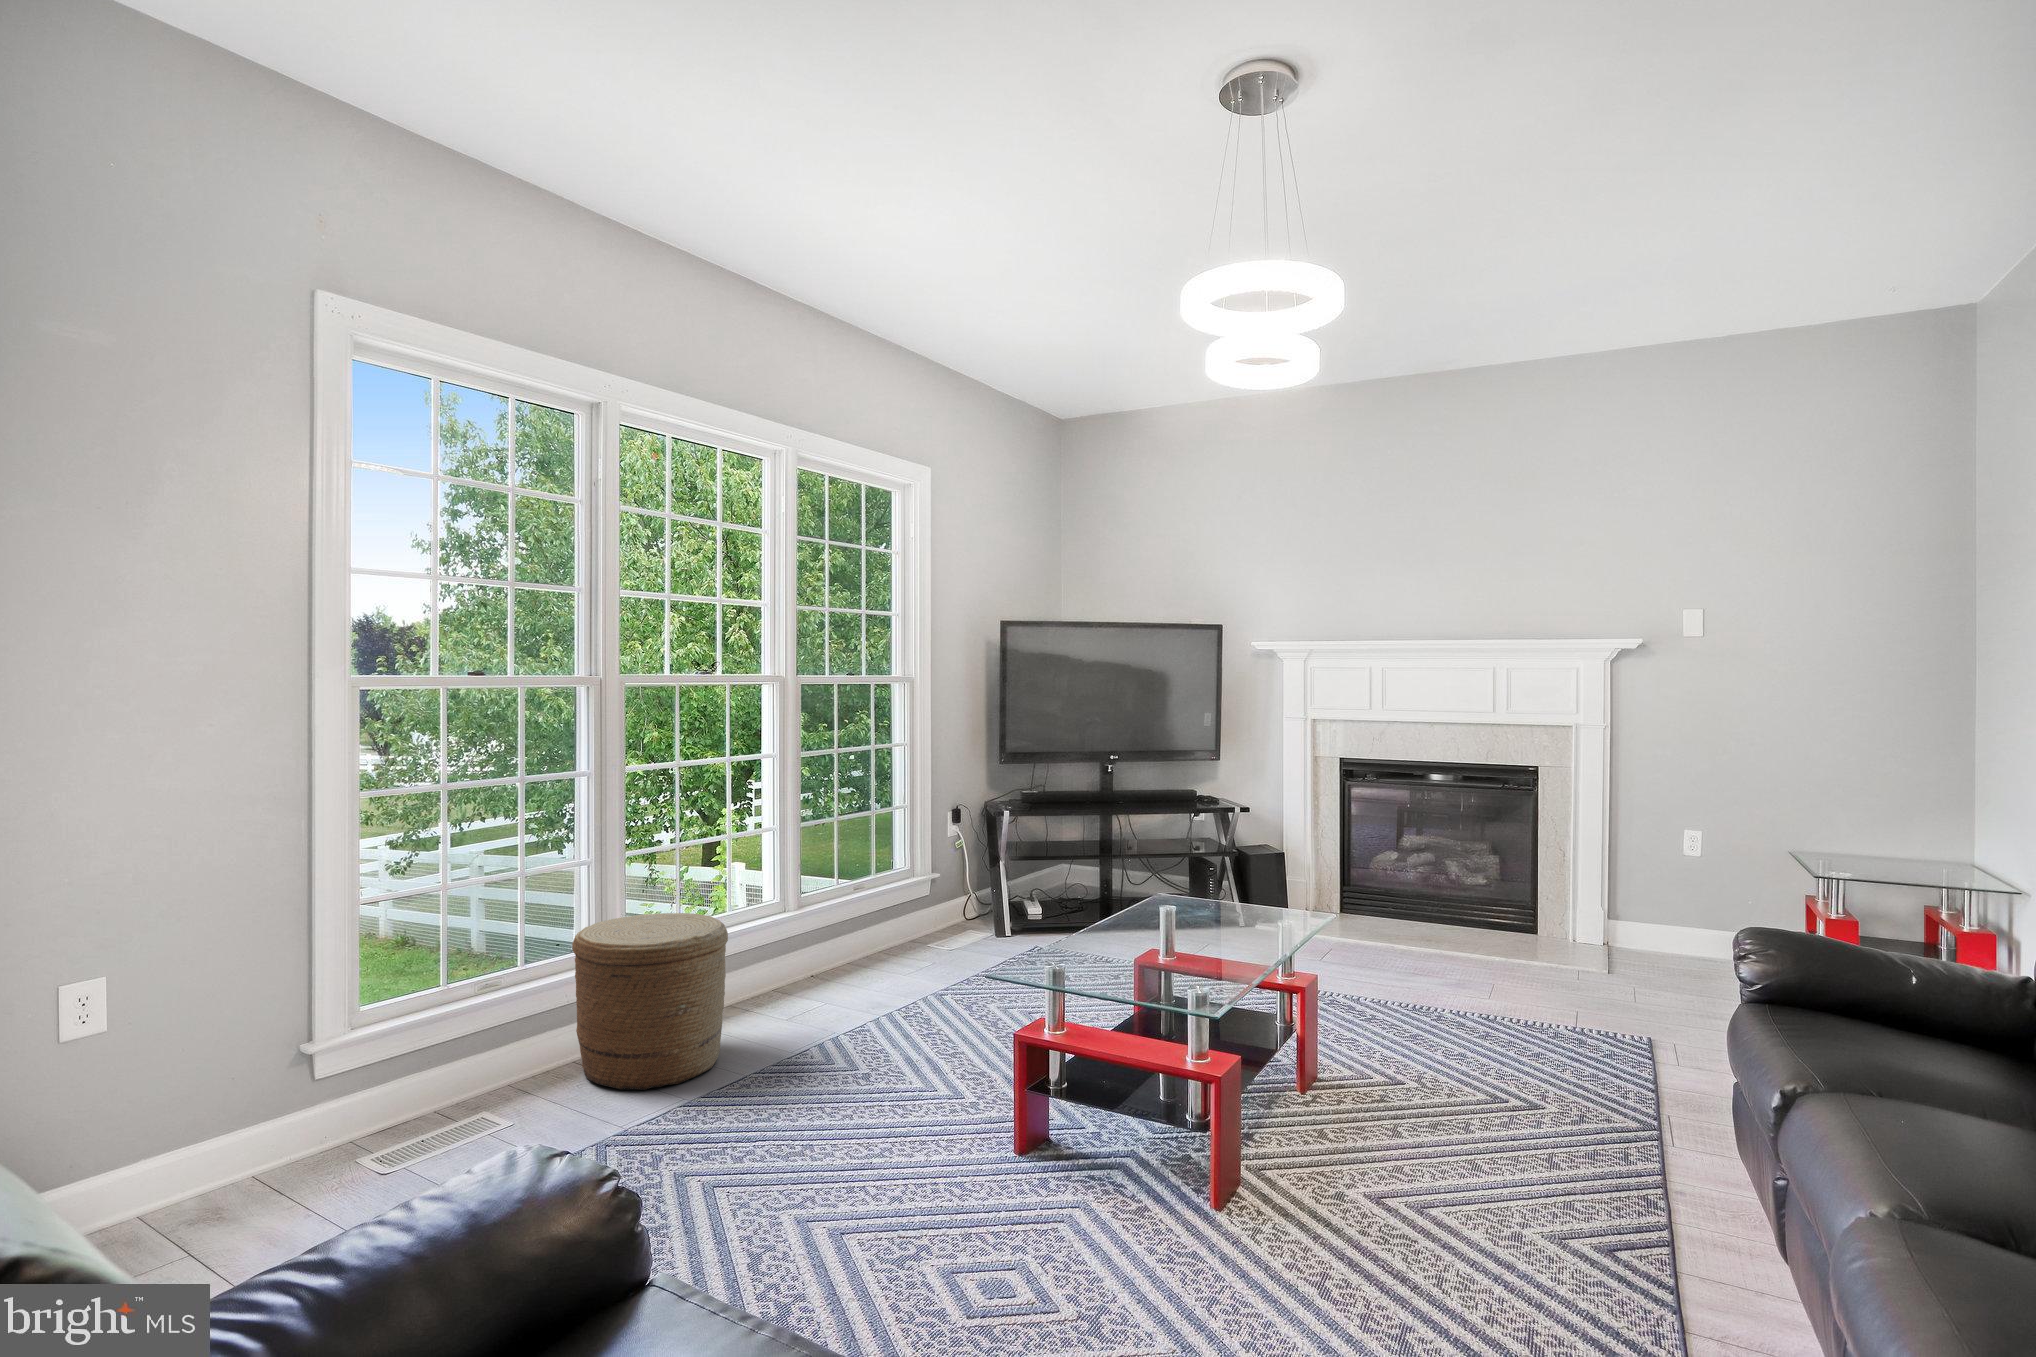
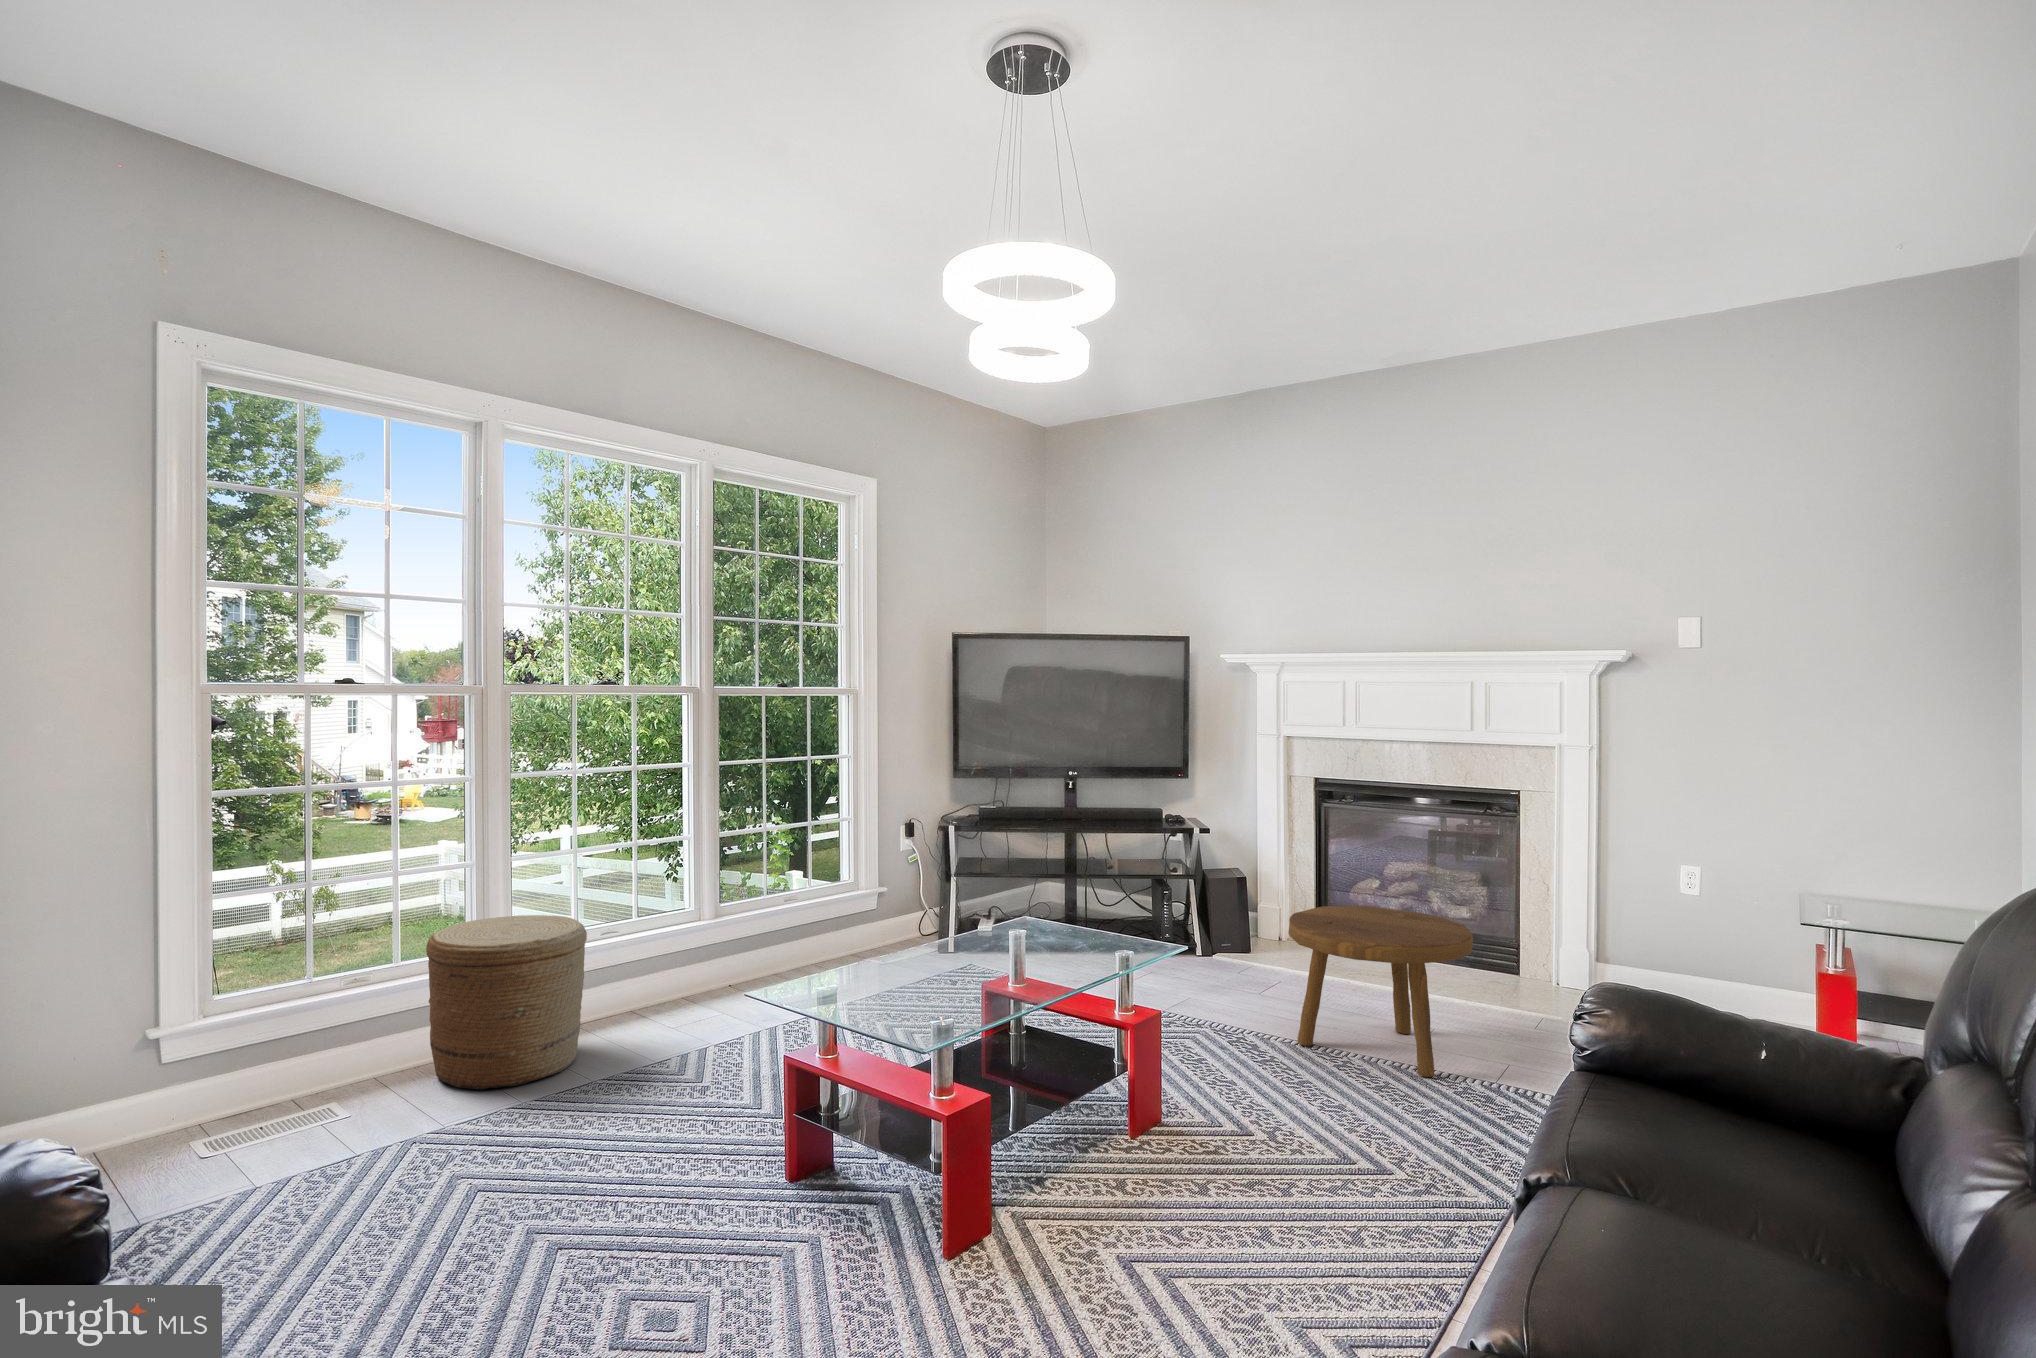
footstool: none [1374,874,1549,1026] -> present [1289,906,1473,1077]

